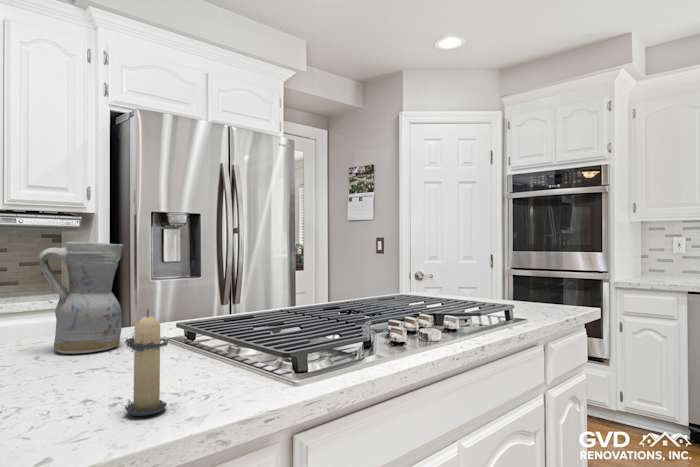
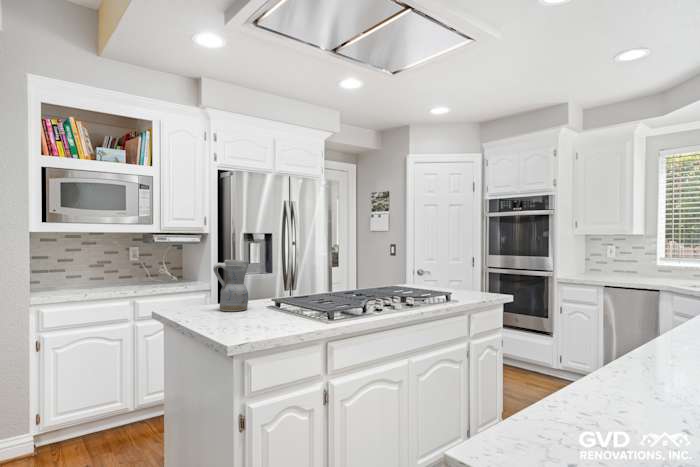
candle: present [124,309,169,416] -> none [265,291,284,330]

